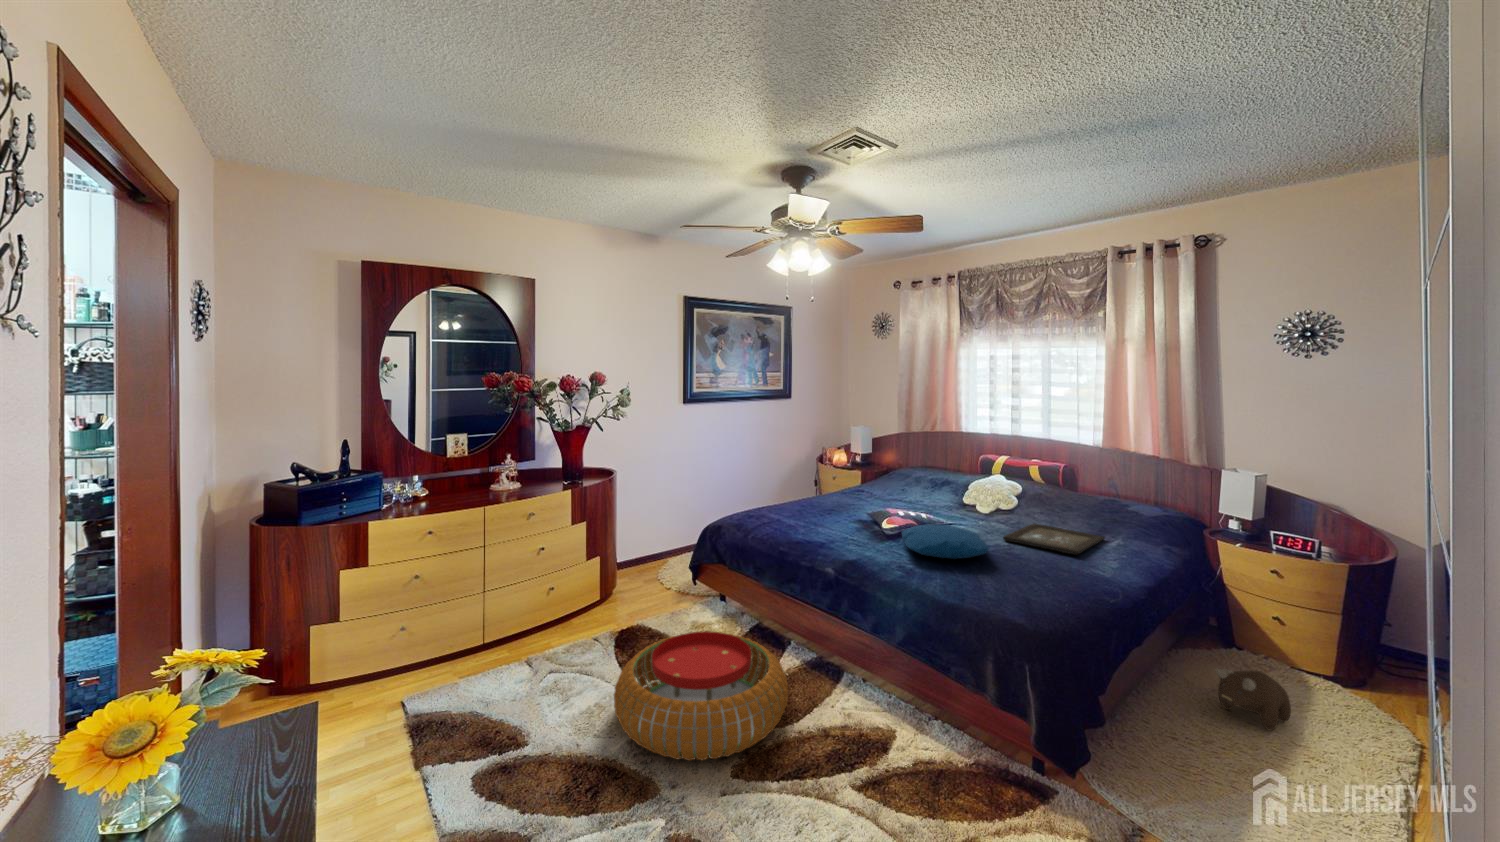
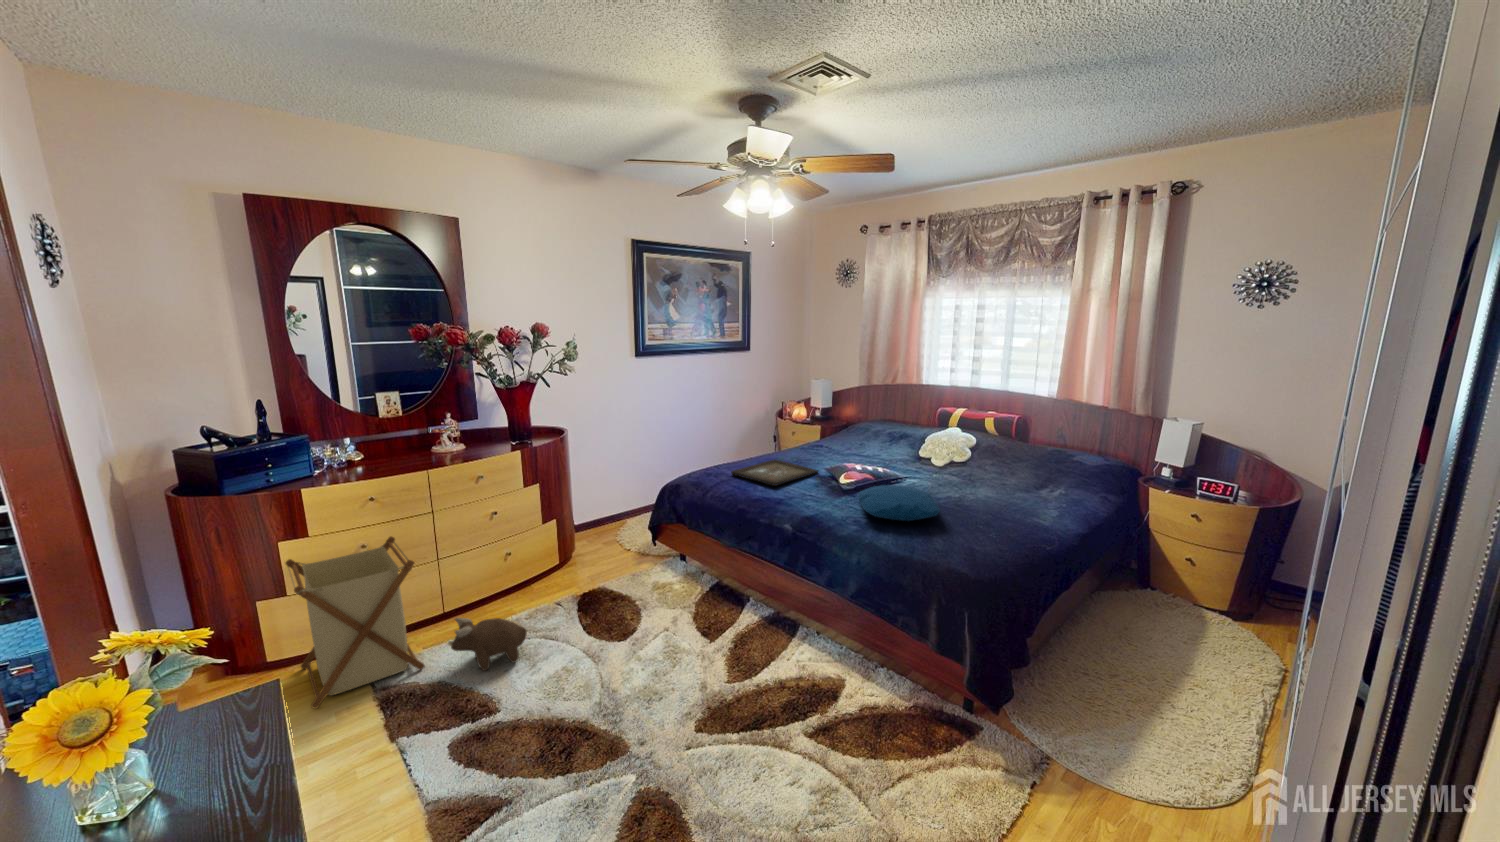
tray: present [1003,524,1105,554] -> present [731,459,818,486]
laundry basket: none [341,565,464,736] -> present [286,536,425,709]
pouf: present [614,631,788,761] -> none [578,595,747,718]
plush toy: present [1215,669,1291,731] -> present [448,618,527,671]

